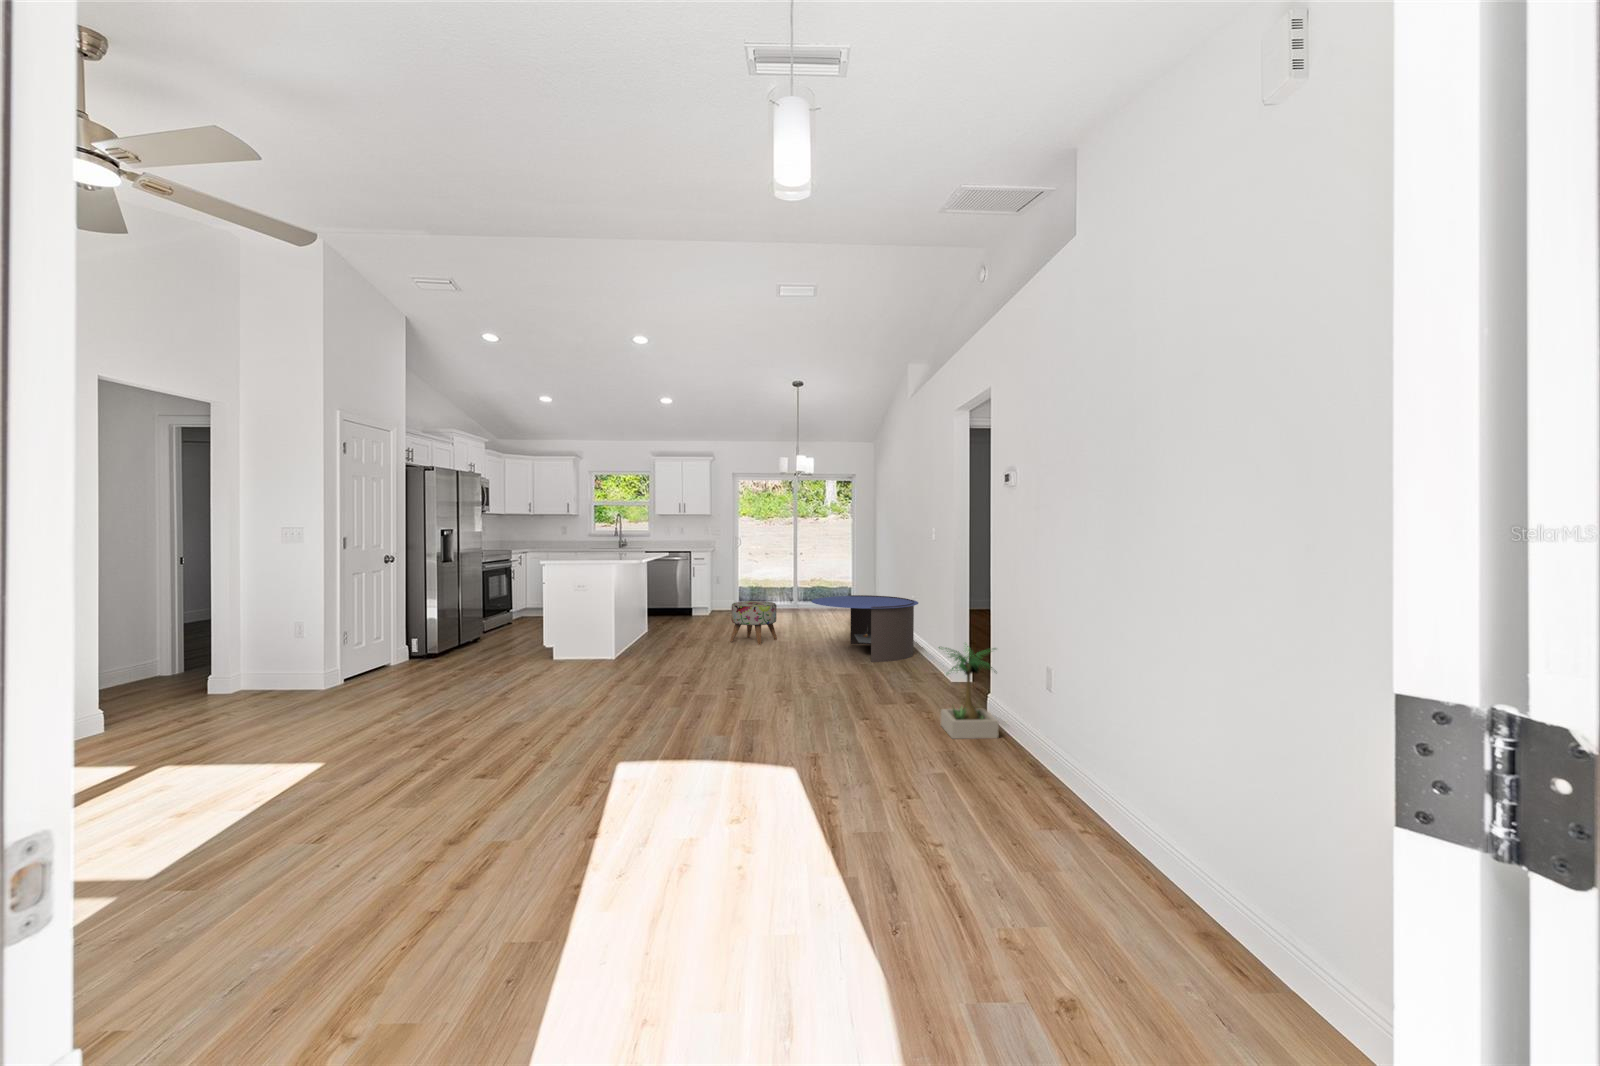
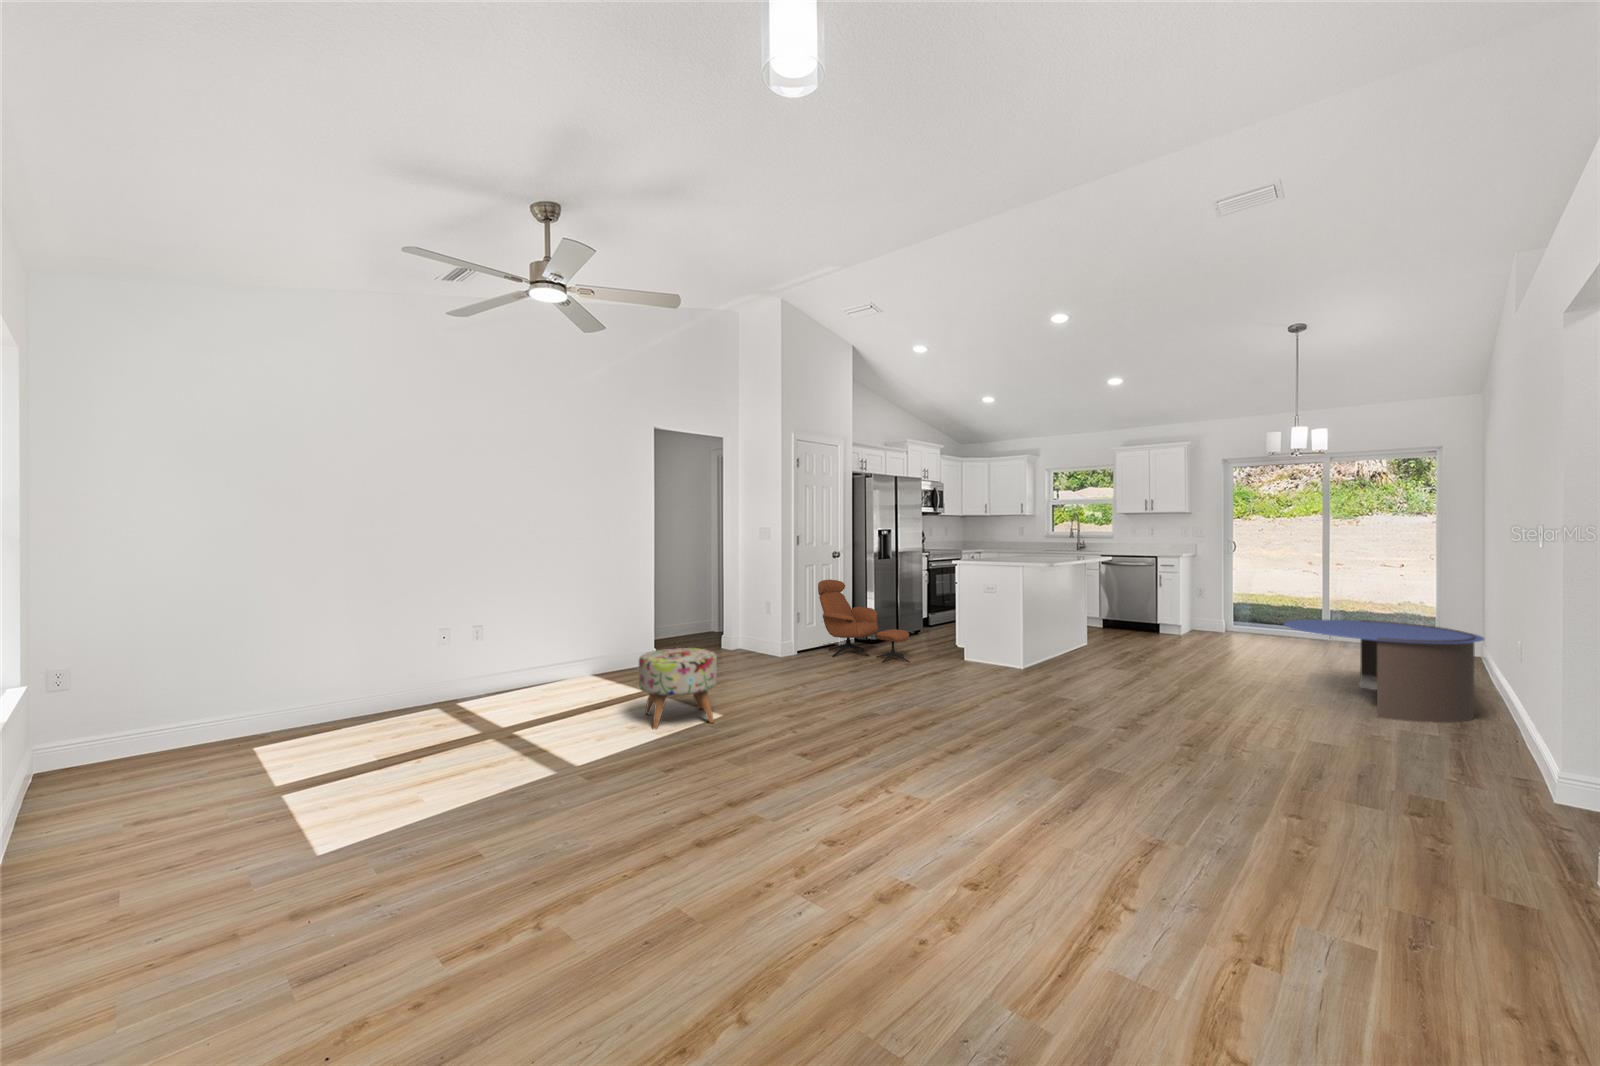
lounge chair: none [375,588,499,679] -> present [818,580,910,662]
ottoman: present [730,601,777,645] -> present [639,648,717,729]
potted plant: present [939,644,999,739] -> none [1406,708,1581,896]

